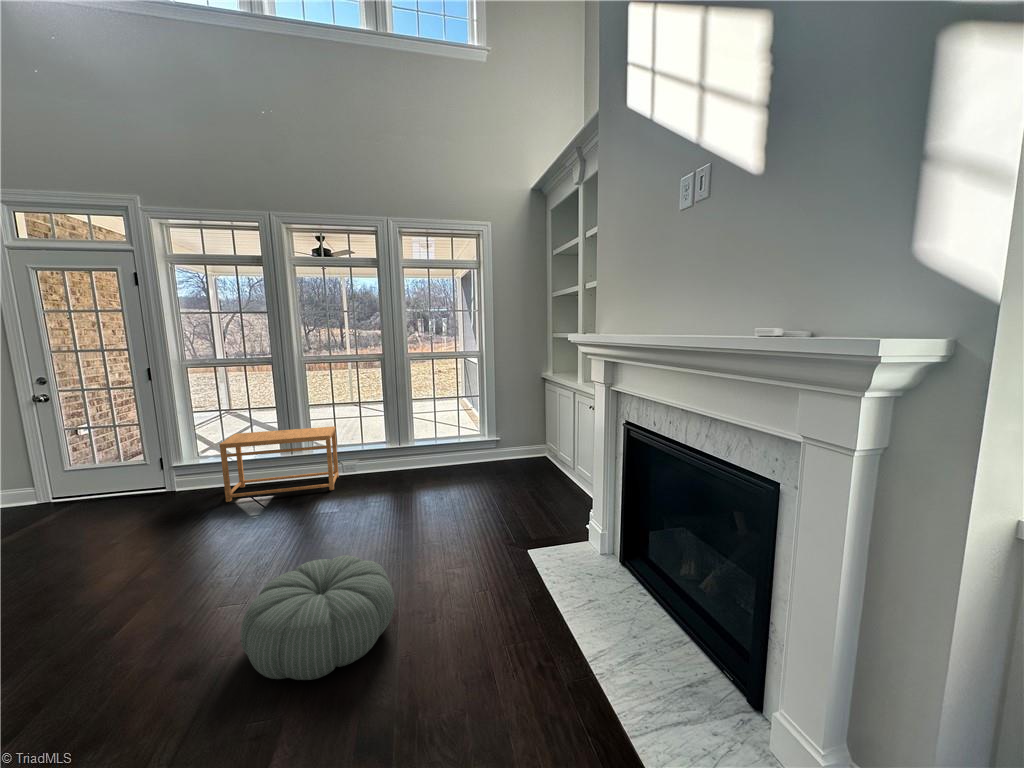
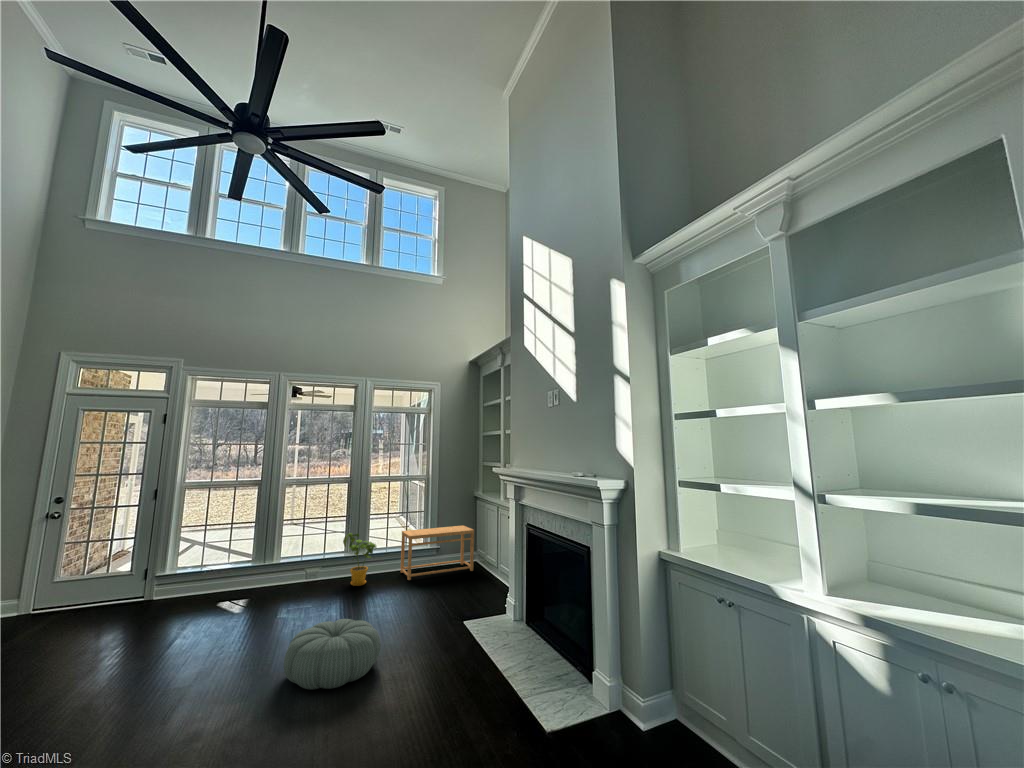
house plant: none [378,422,420,483] -> present [343,533,376,586]
side table: present [219,426,339,502] -> present [400,526,474,580]

